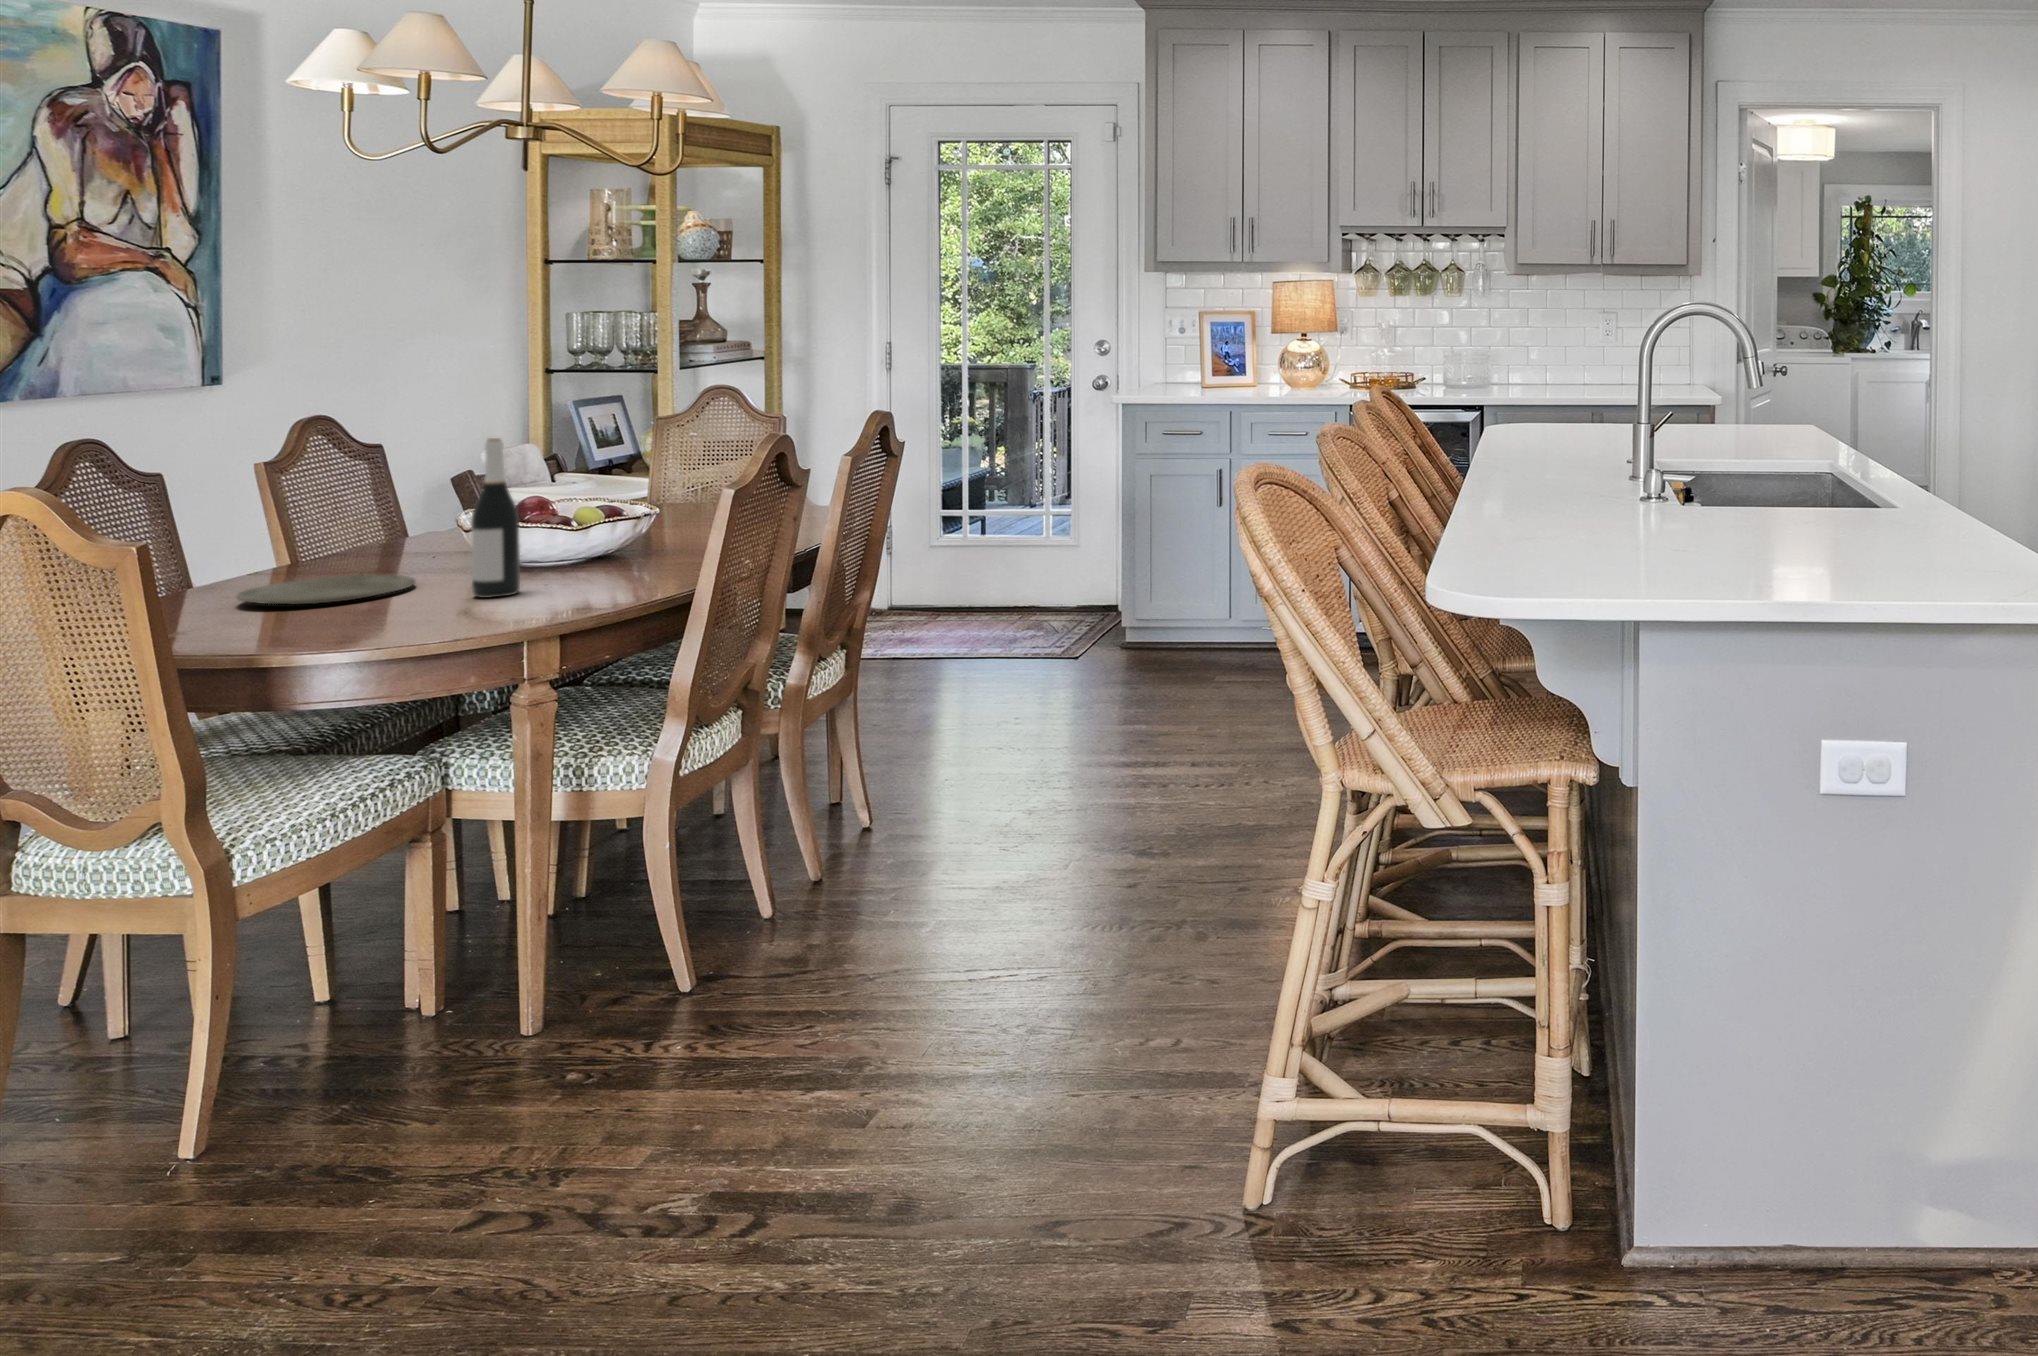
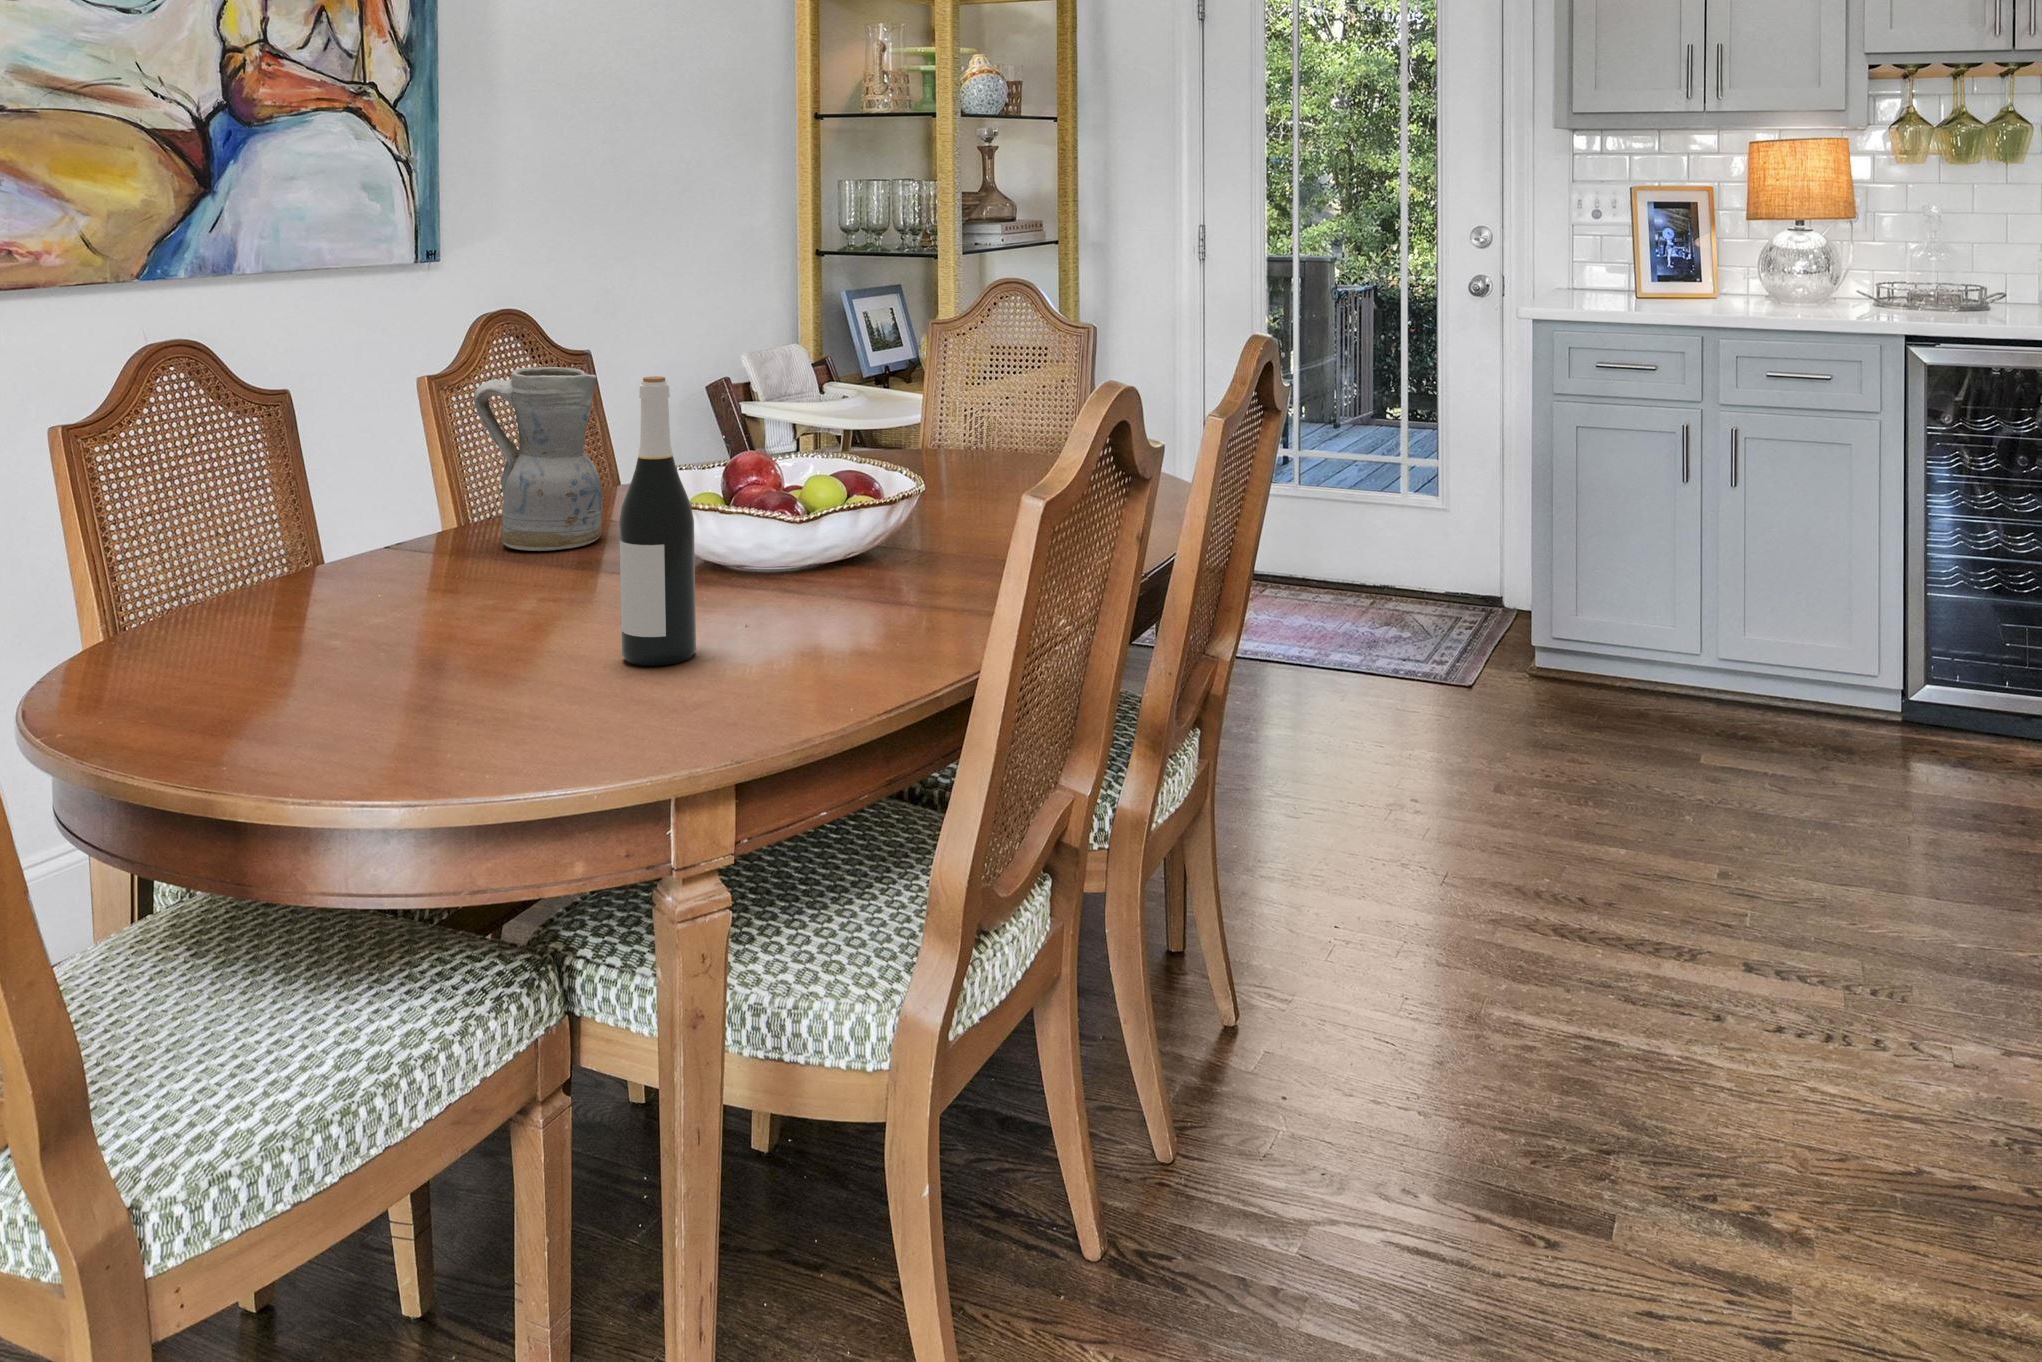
ceramic pitcher: none [322,448,419,567] -> present [474,367,603,551]
plate: present [237,575,415,604] -> none [306,578,562,644]

